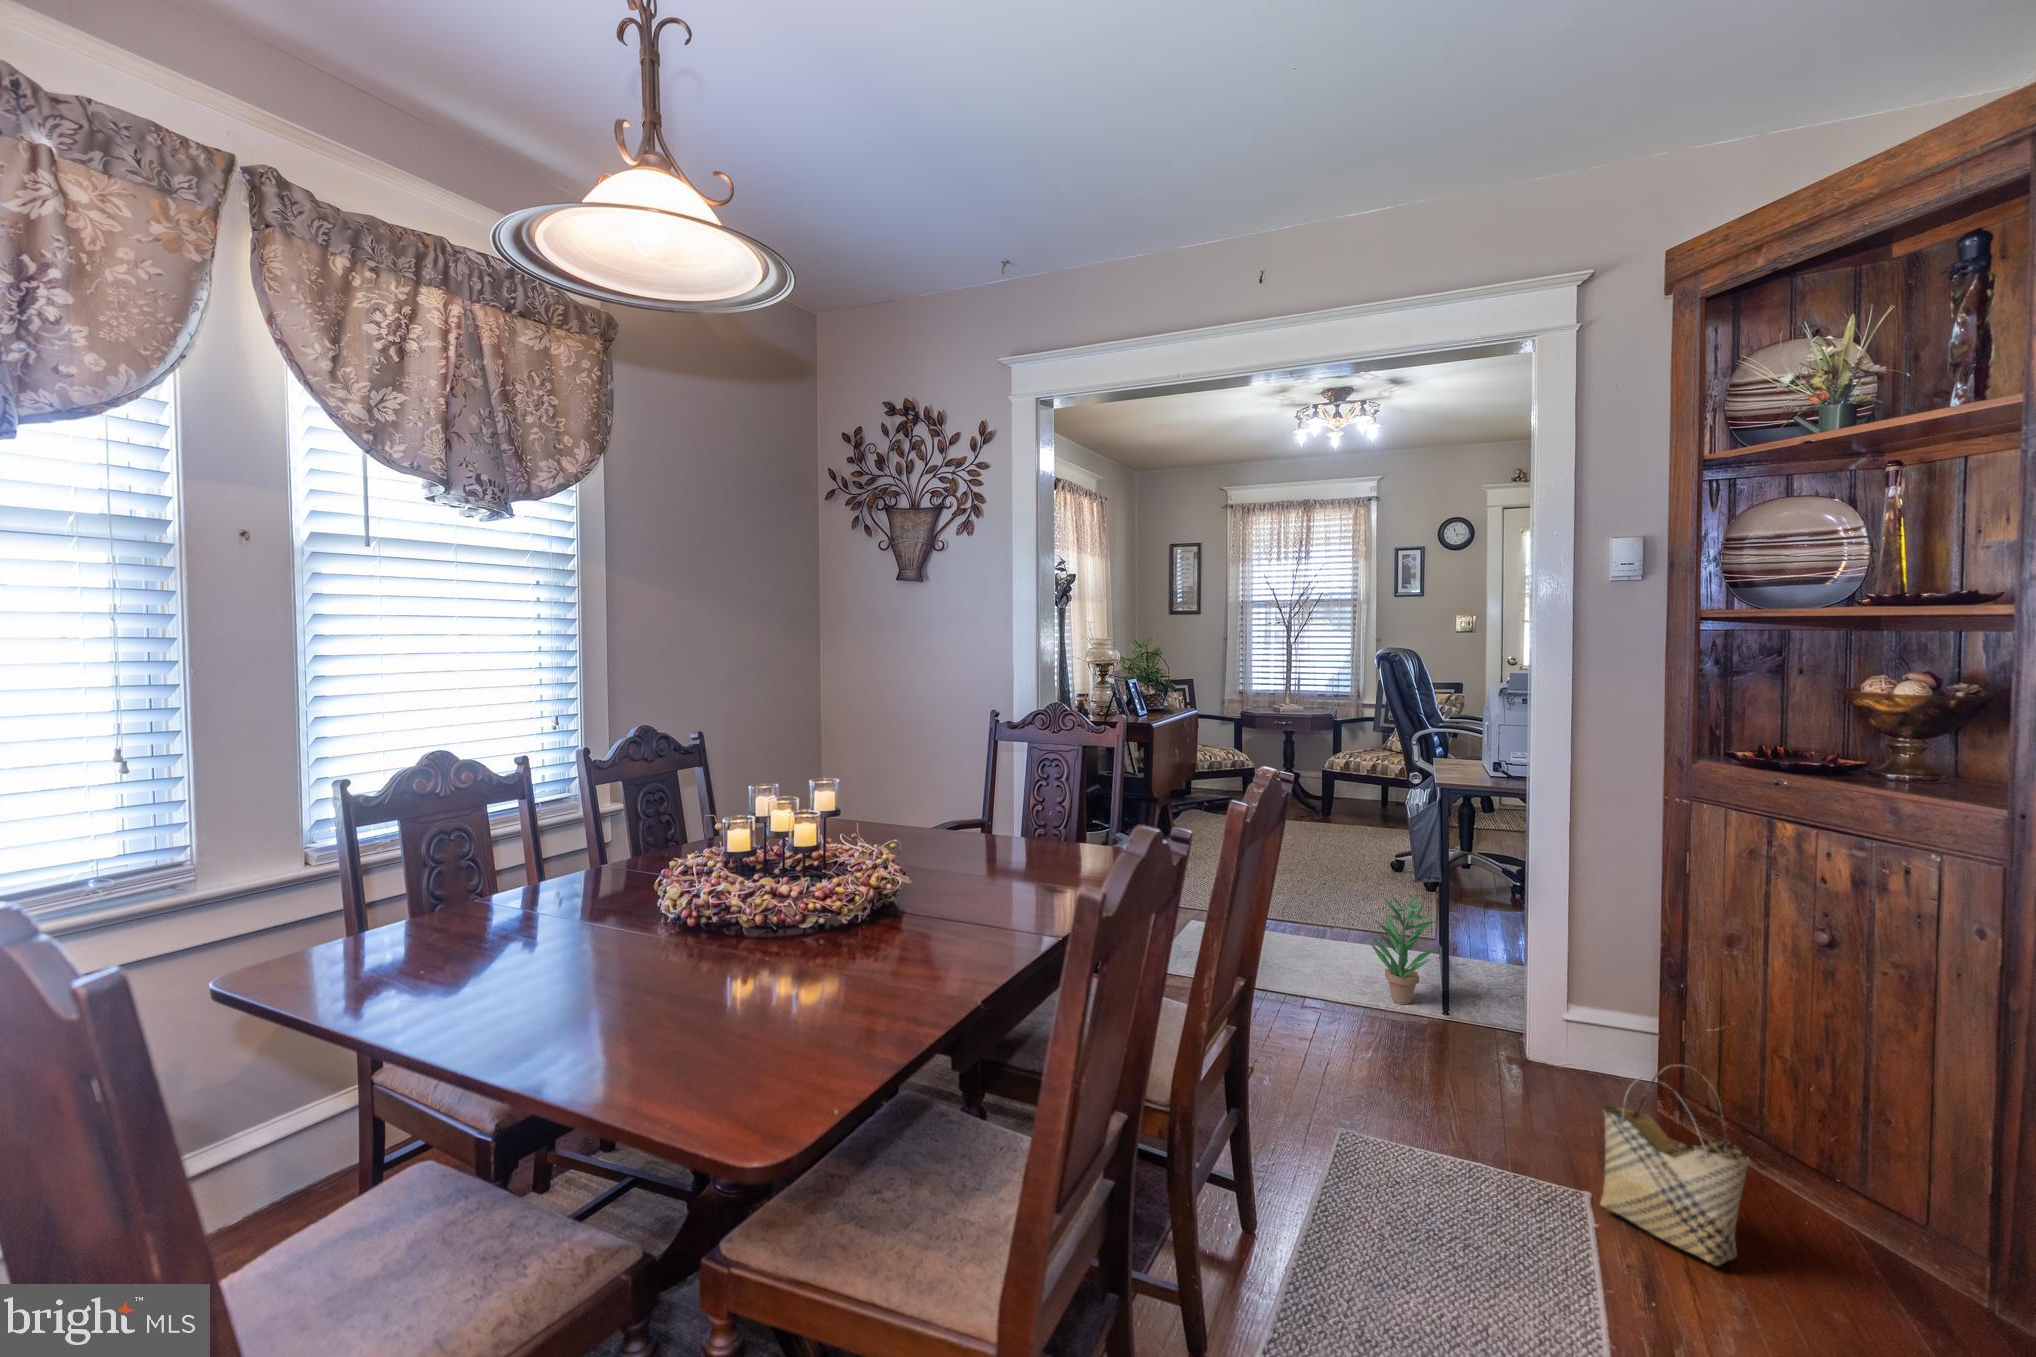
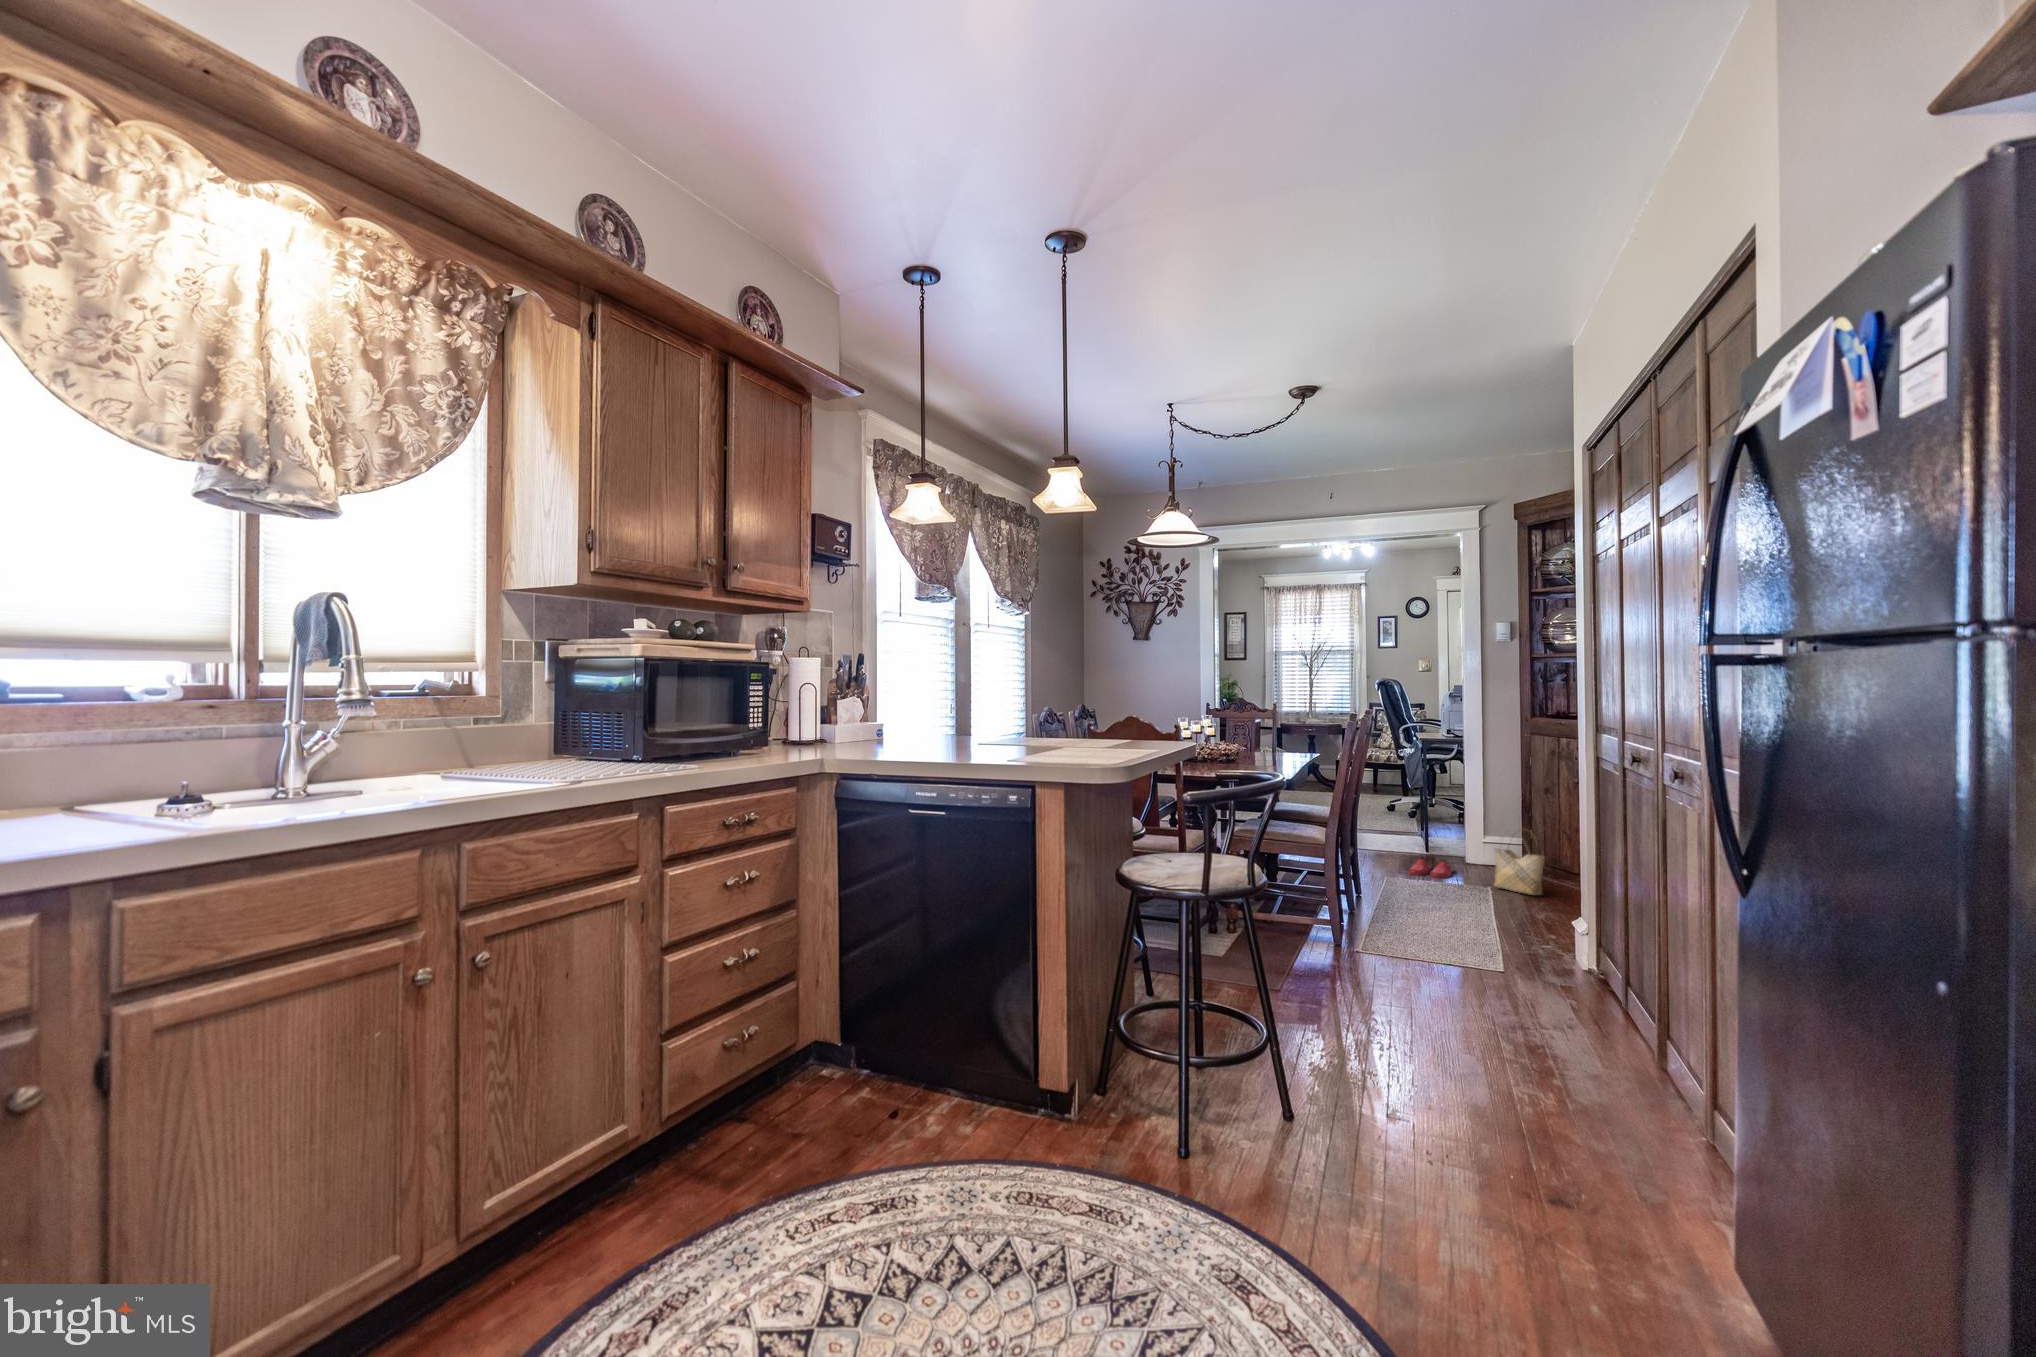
potted plant: present [1371,895,1437,1004] -> none [1387,795,1423,852]
slippers: none [1393,1068,1494,1141] -> present [1408,859,1452,879]

